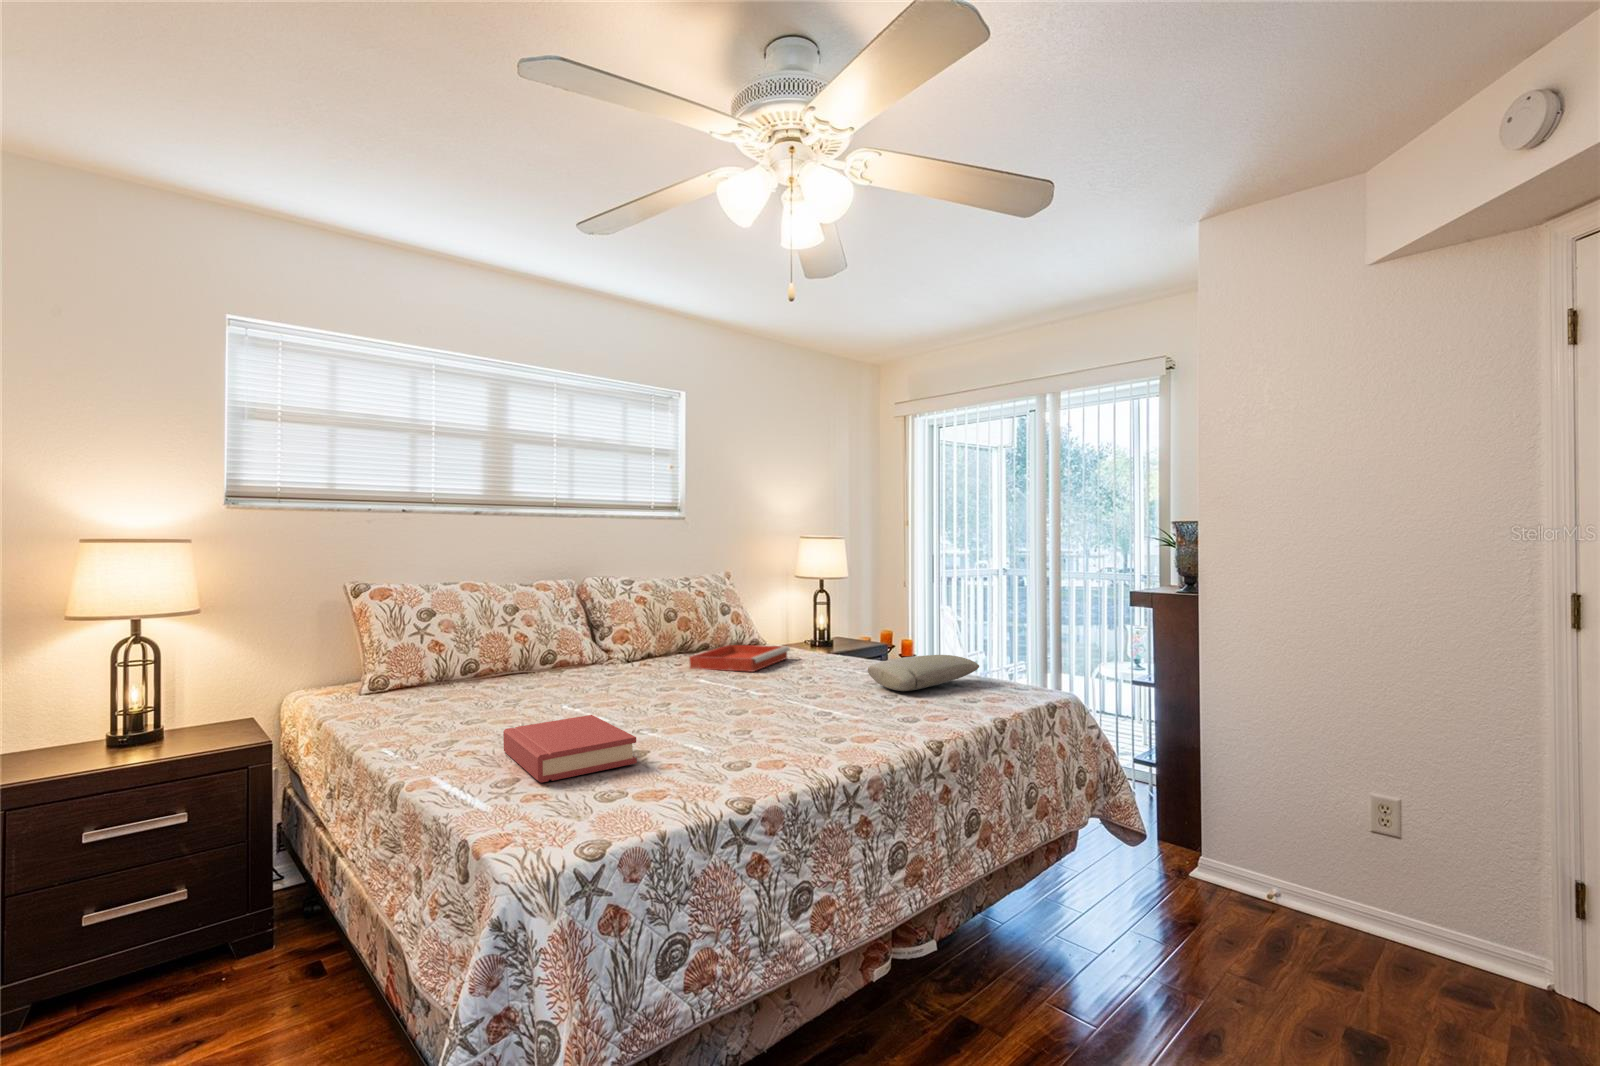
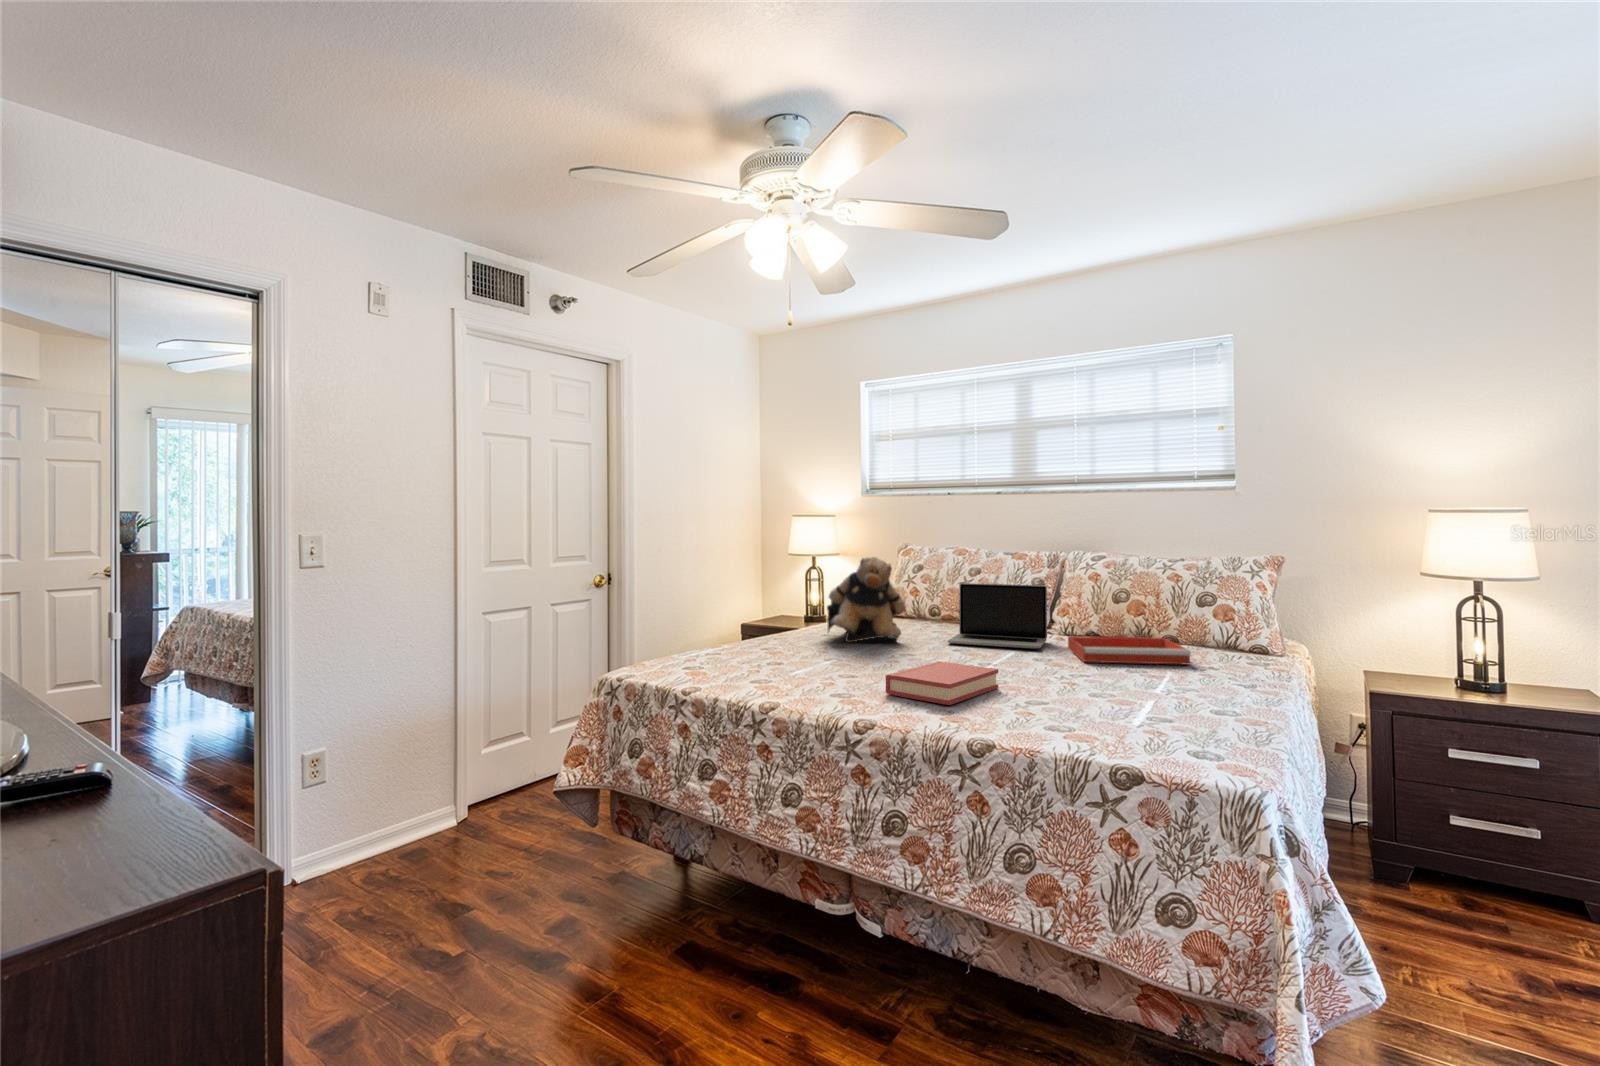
teddy bear: none [455,591,587,715] -> present [827,557,905,643]
laptop: none [576,611,693,687] -> present [948,583,1047,649]
pillow: present [868,655,979,691] -> none [1048,671,1214,718]
hardback book: present [503,715,637,783] -> present [886,661,998,705]

